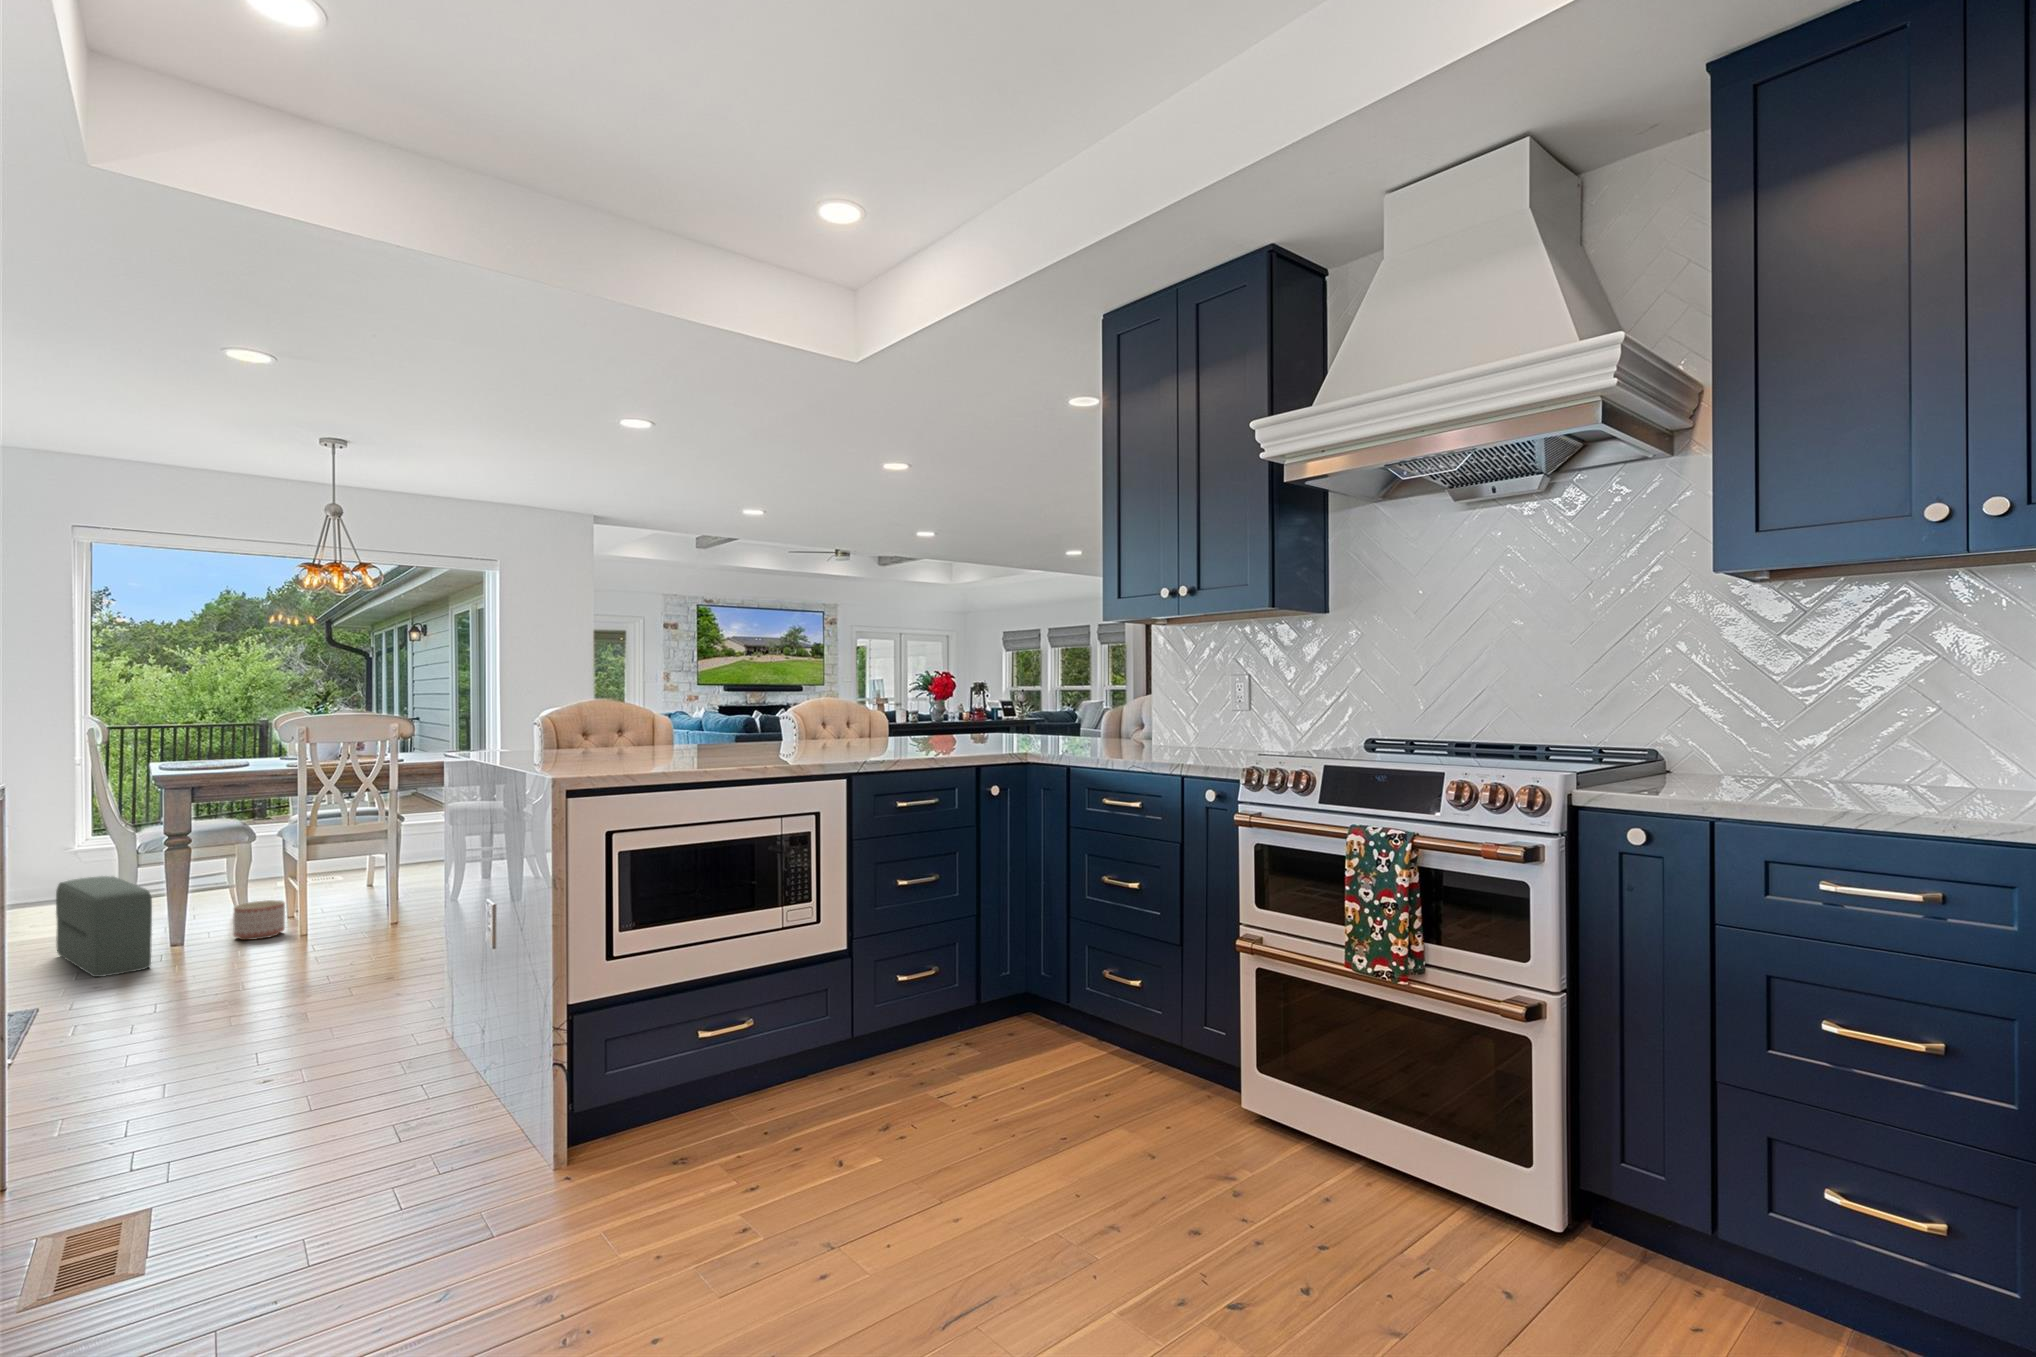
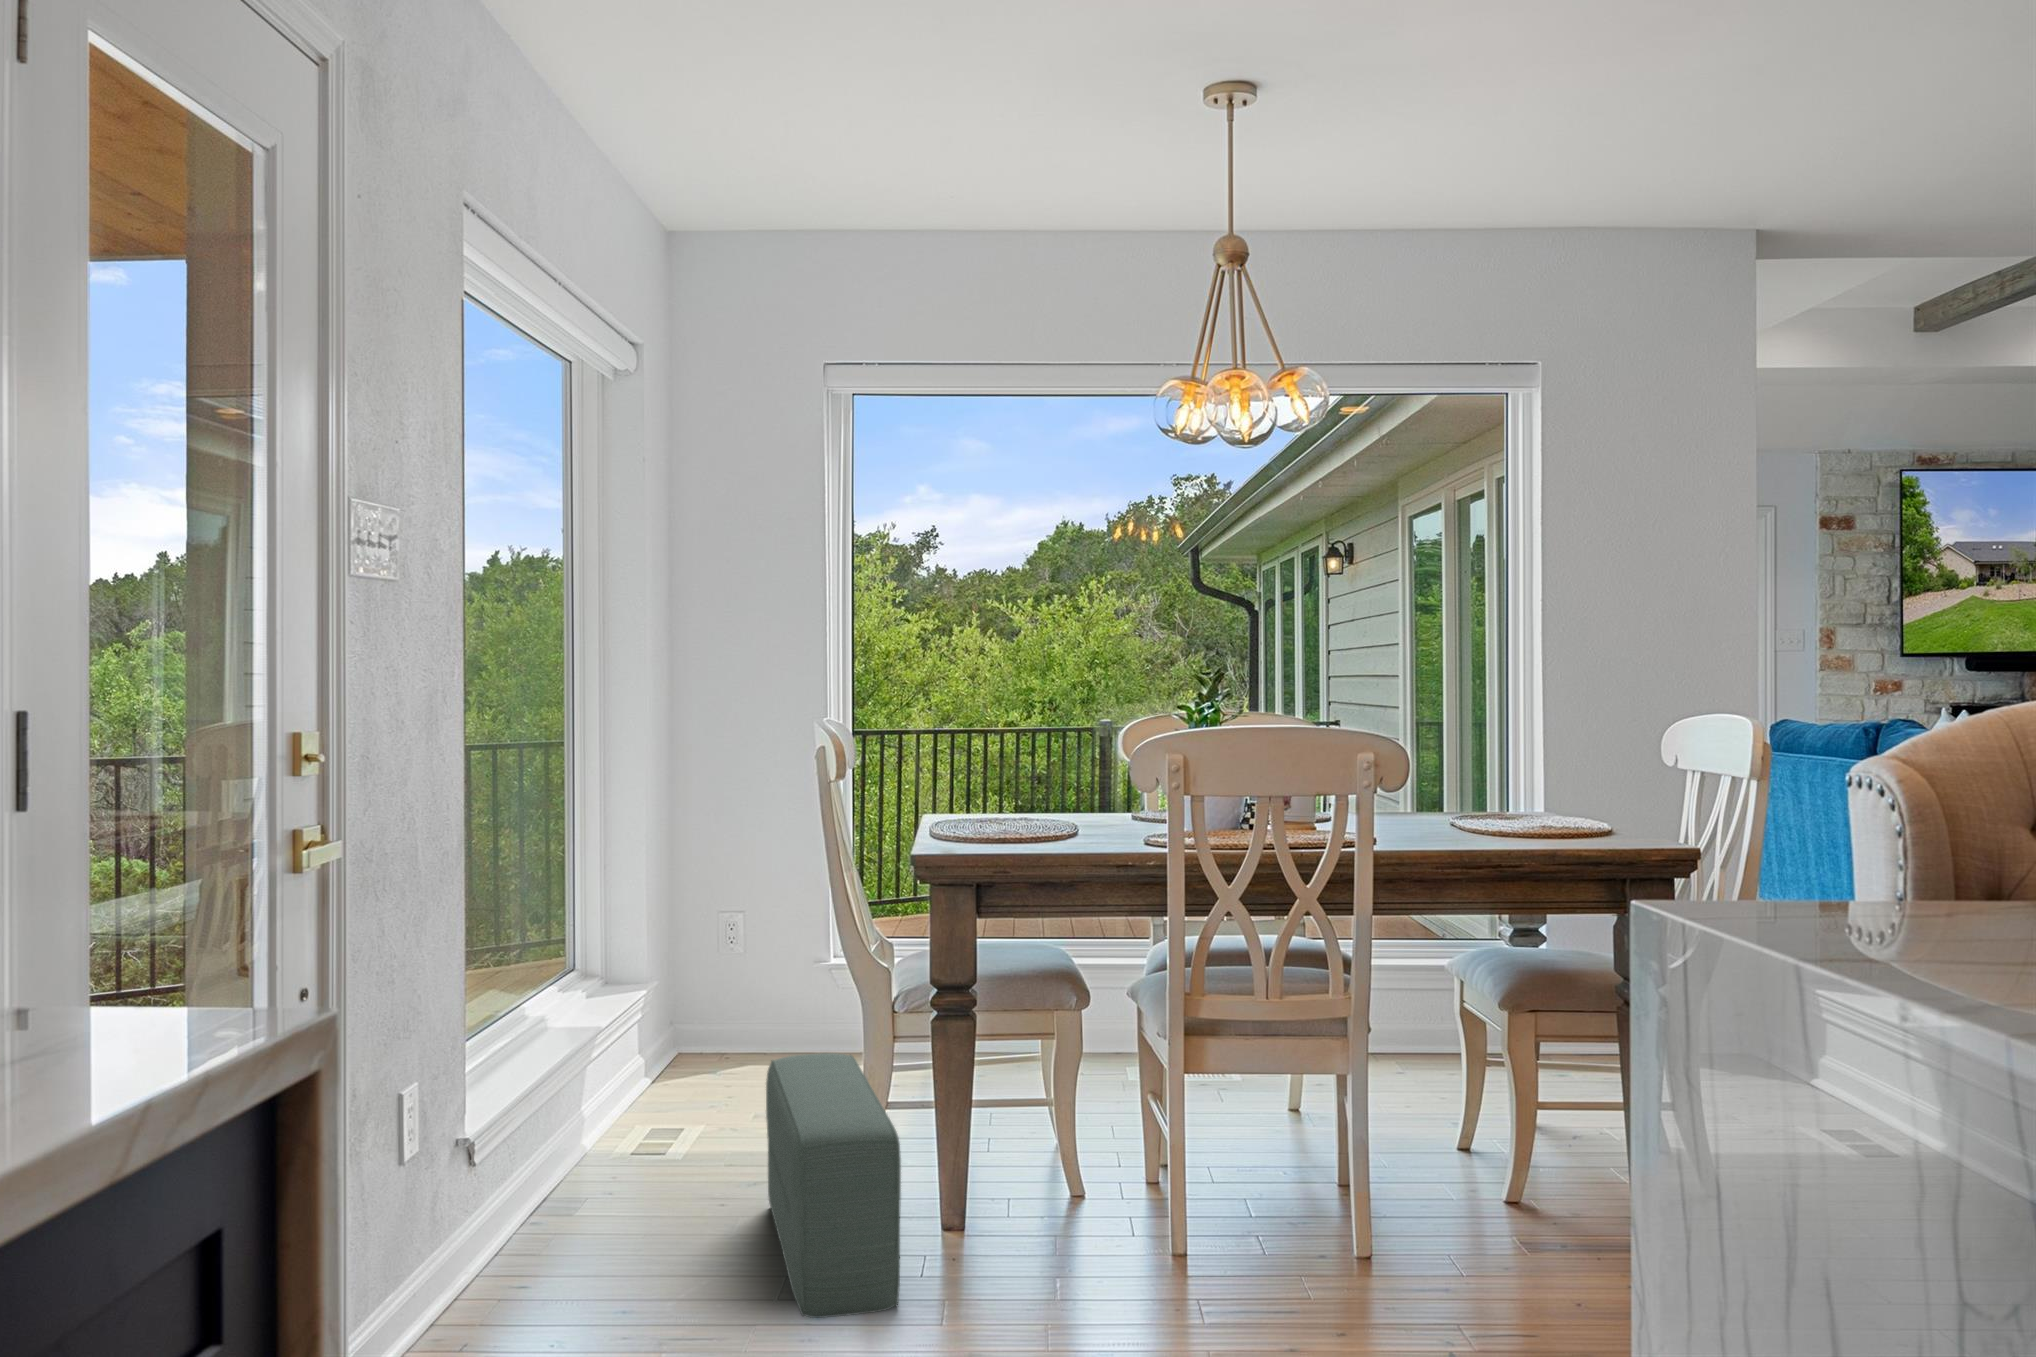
planter: present [233,900,285,940] -> none [1051,1139,1143,1237]

